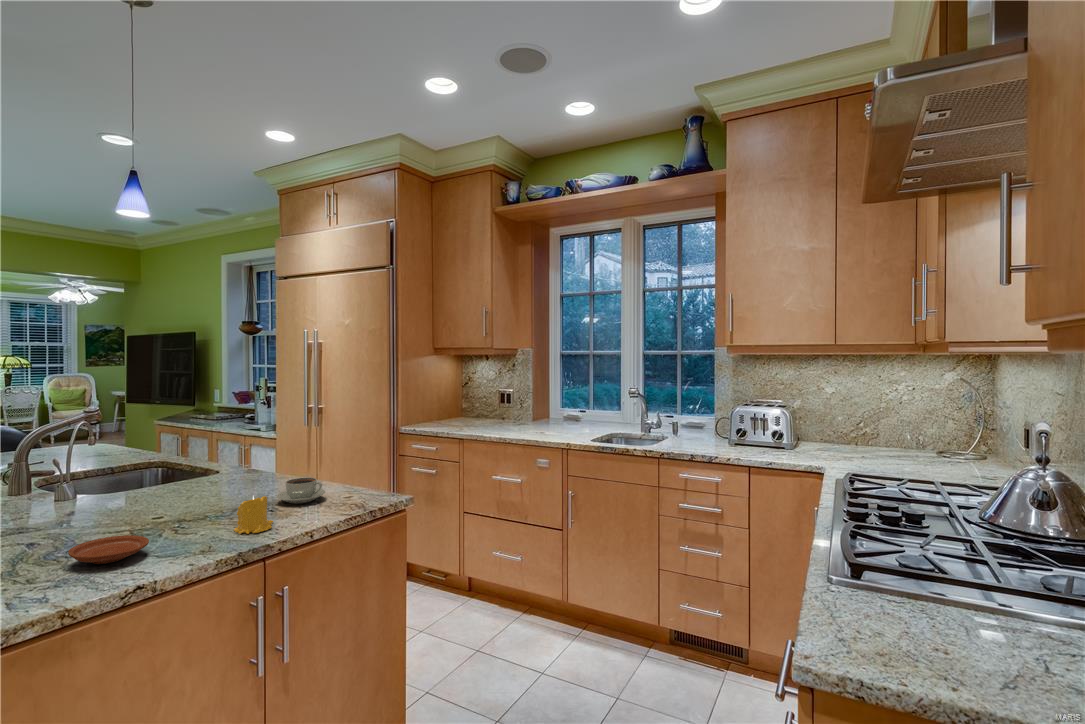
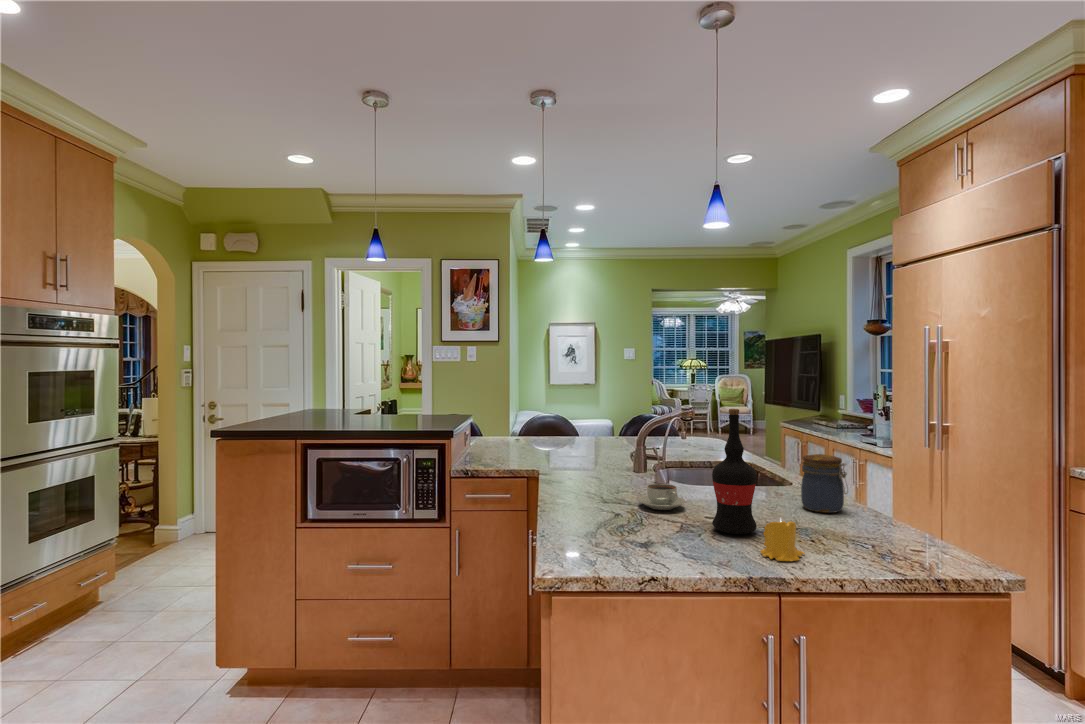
wine bottle: none [170,403,220,525] -> present [712,409,757,534]
jar: none [243,438,285,489] -> present [801,454,848,513]
coffee cup: present [277,478,325,504] -> present [639,484,685,510]
plate: present [68,535,149,564] -> none [623,524,680,548]

